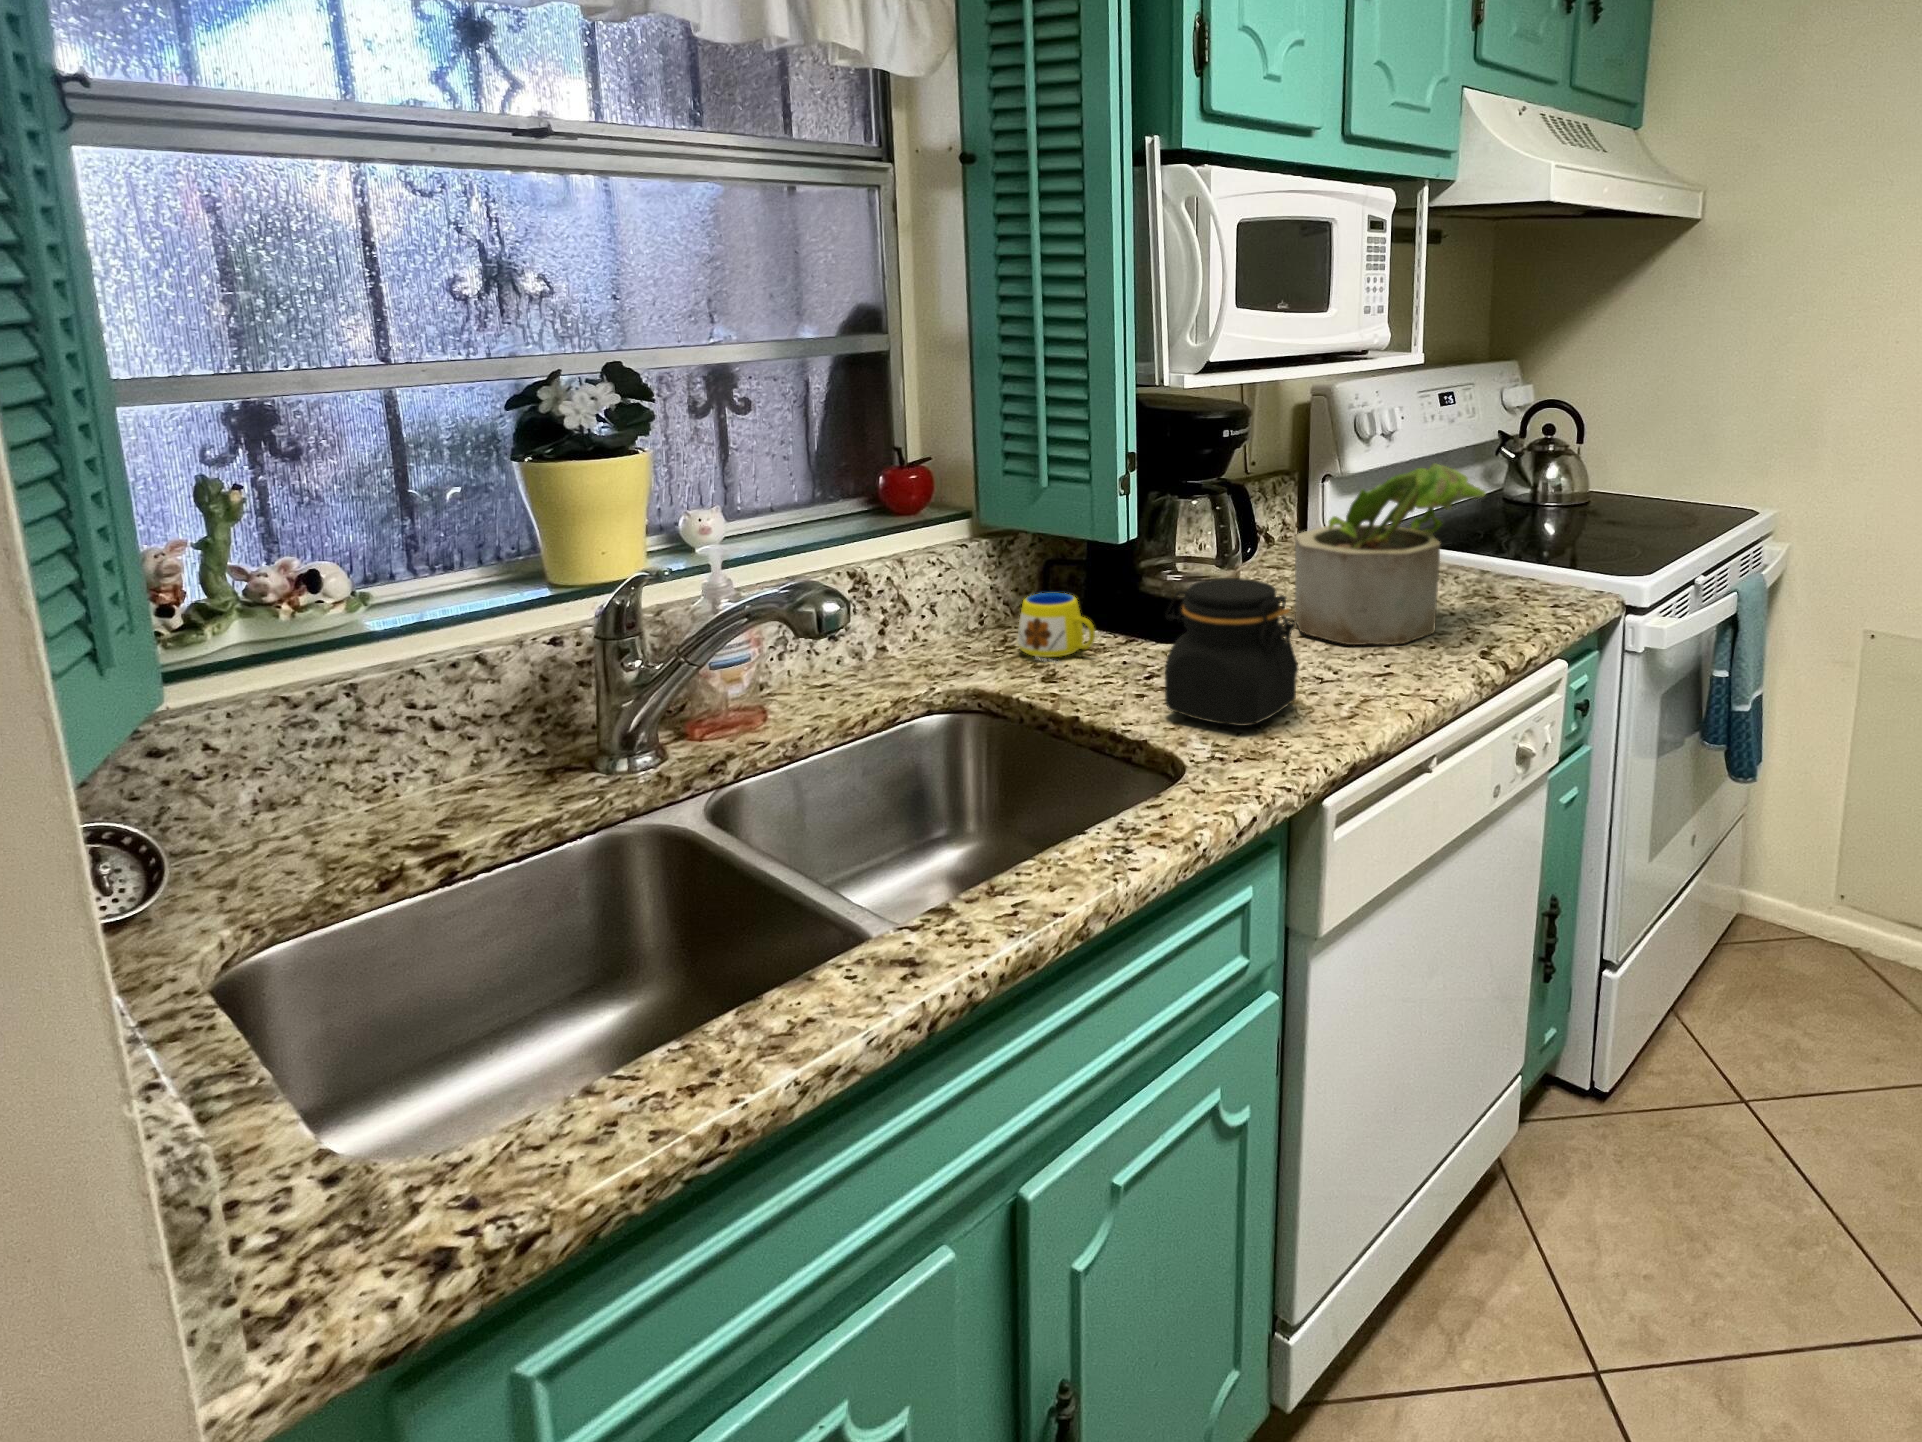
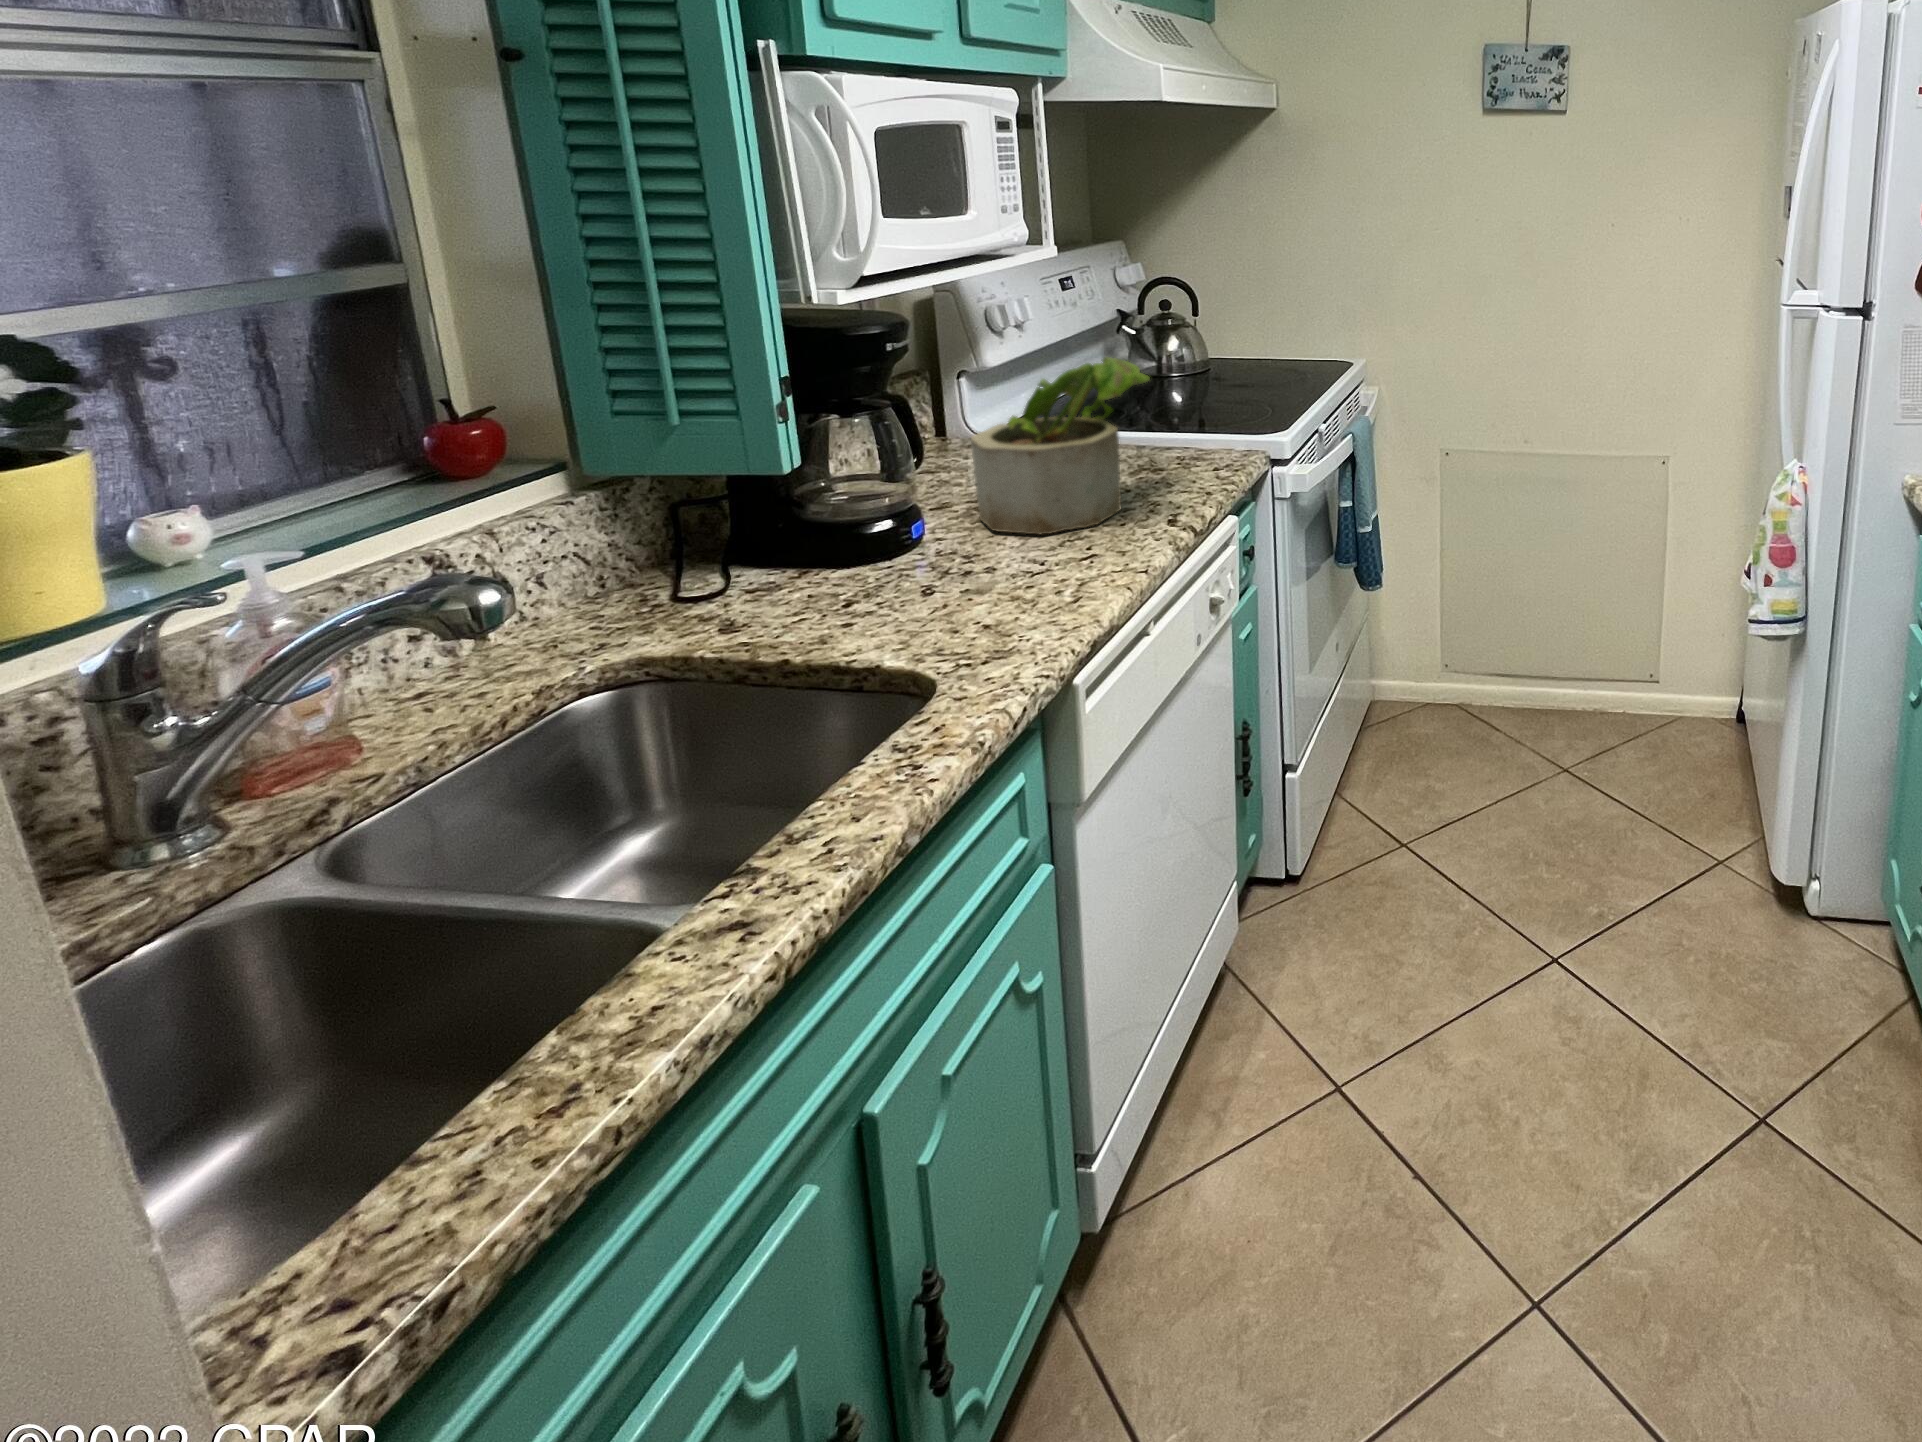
jar: present [1165,578,1298,726] -> none [872,490,1025,632]
mug: present [1017,593,1095,664] -> none [668,534,770,610]

